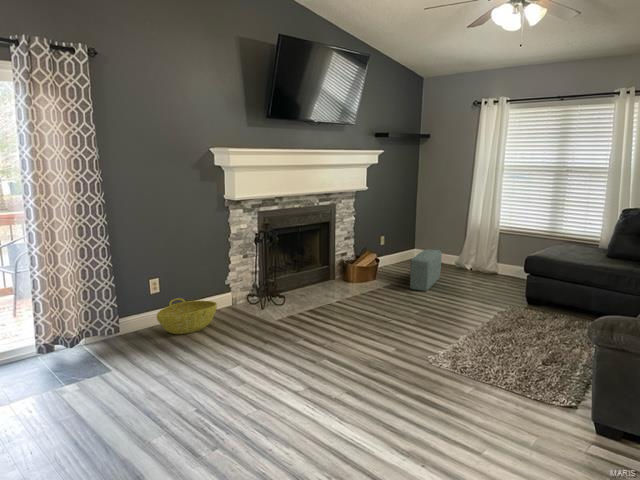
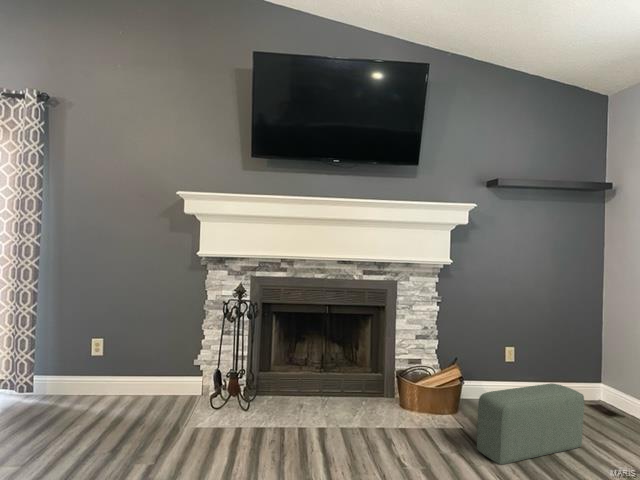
basket: present [157,298,217,334] -> none [63,367,146,413]

